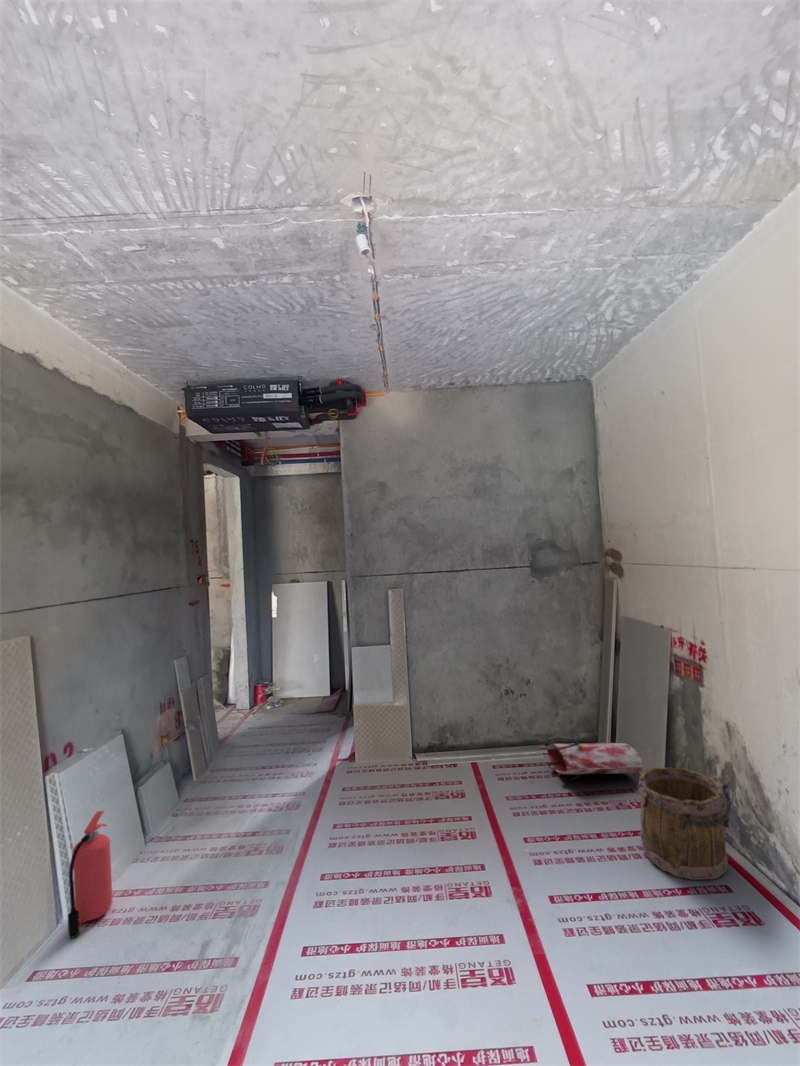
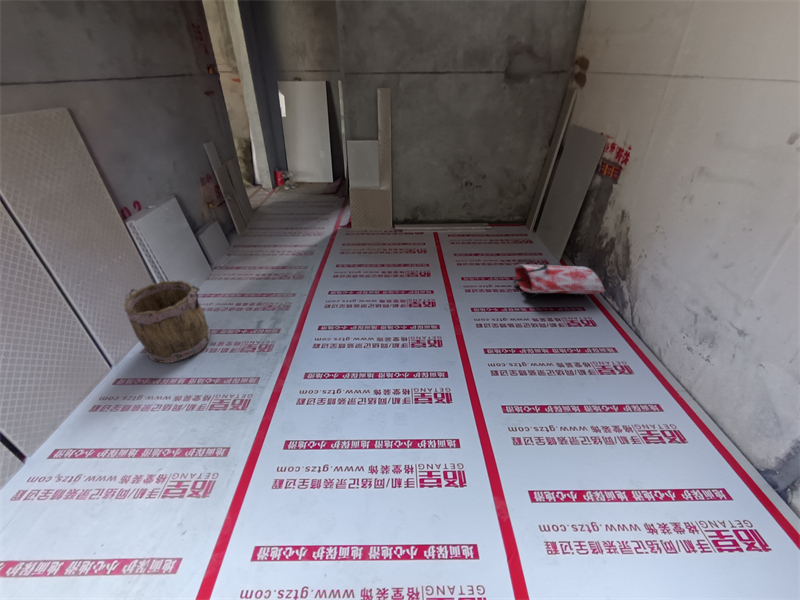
bucket: present [638,767,732,880] -> present [124,281,211,363]
fire extinguisher: present [68,811,113,938] -> none [58,325,121,421]

